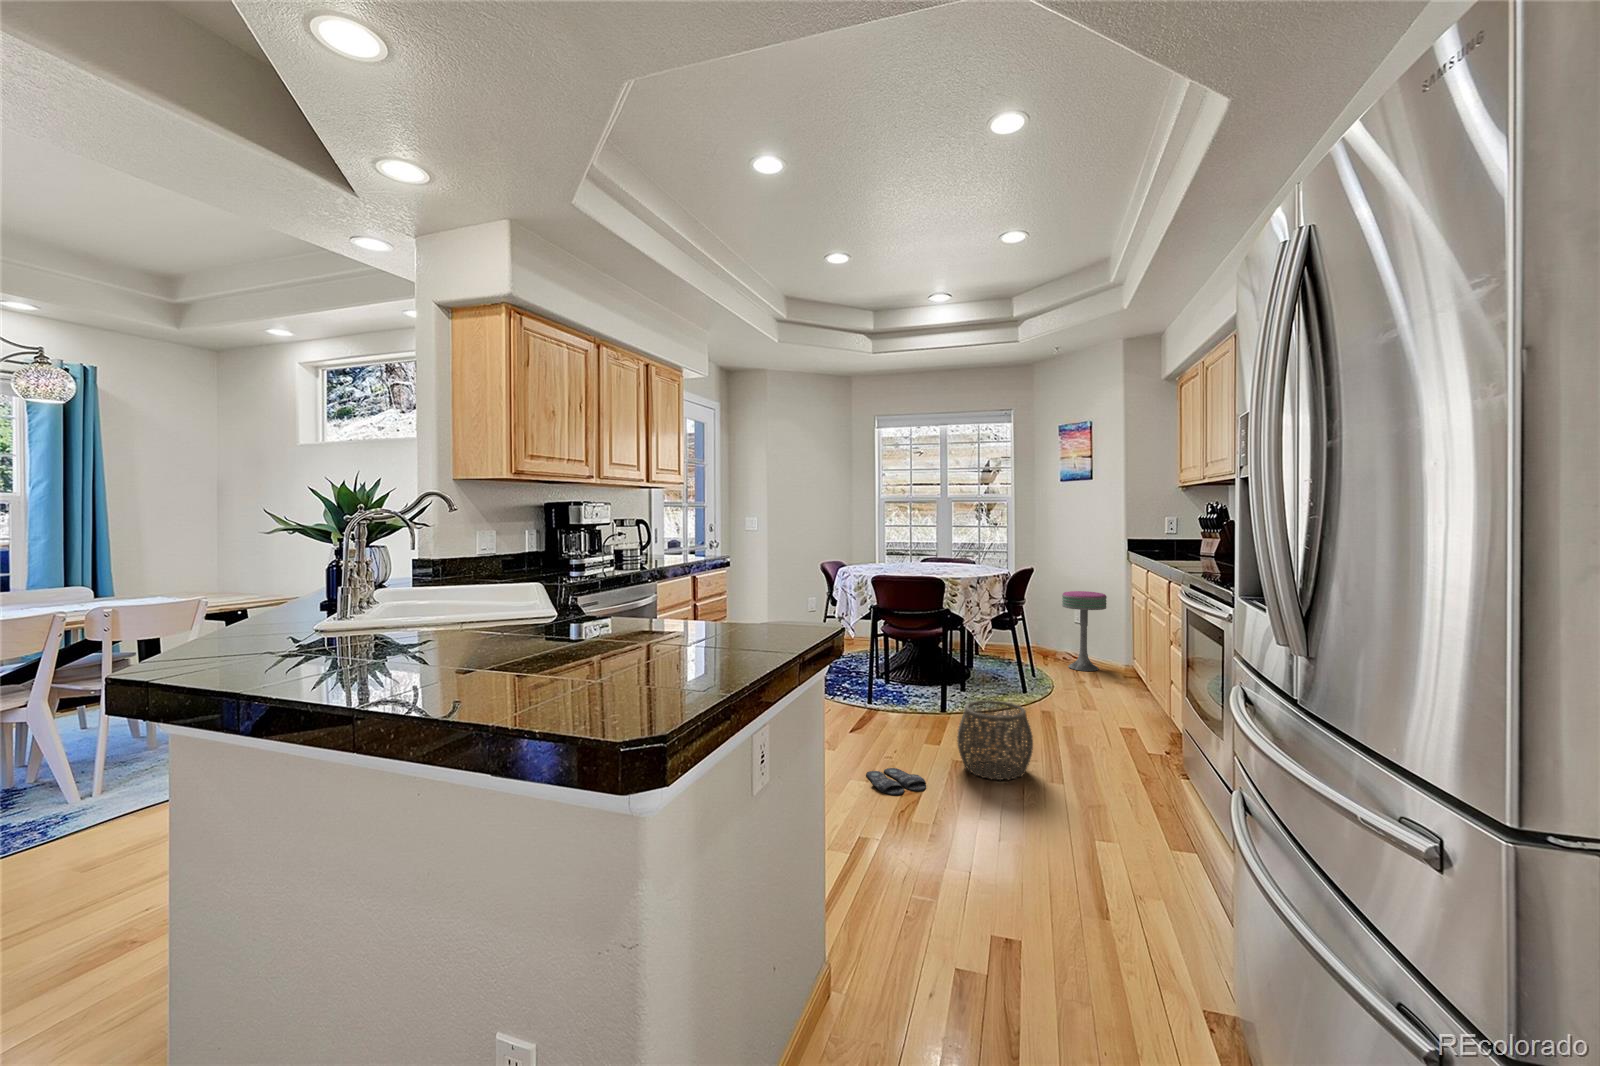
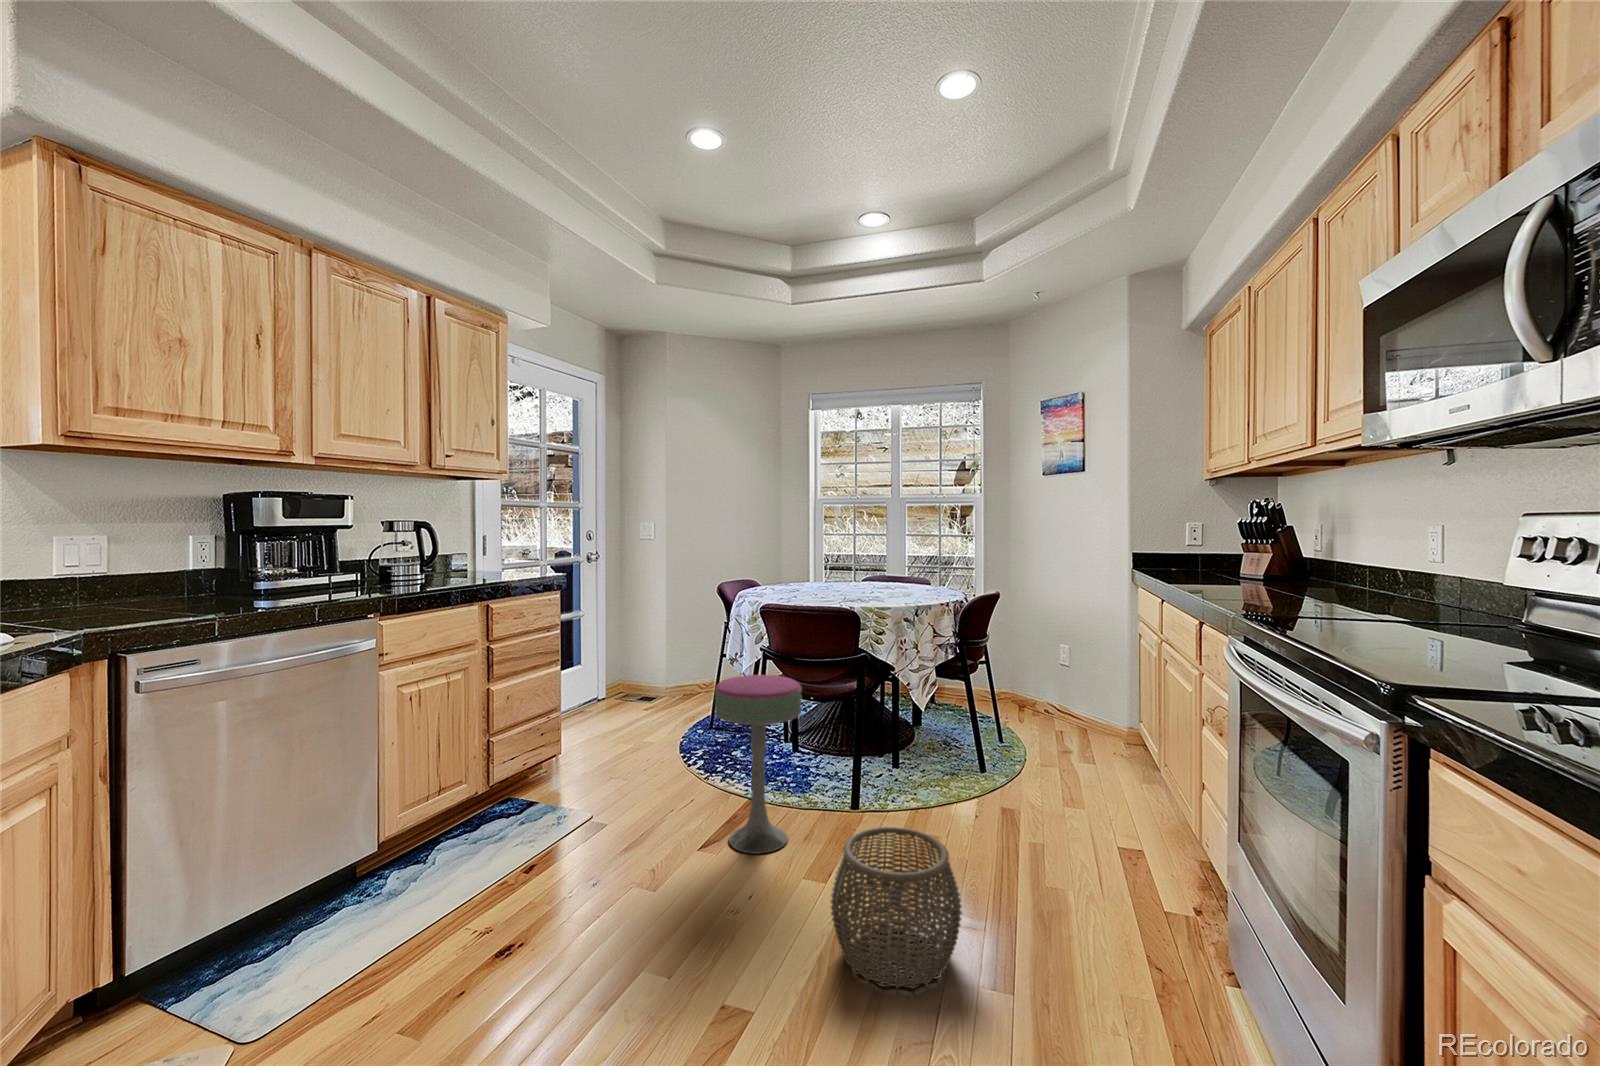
bar stool: present [1062,591,1107,671] -> present [715,675,802,854]
slippers: present [866,768,926,795] -> none [660,950,760,1033]

